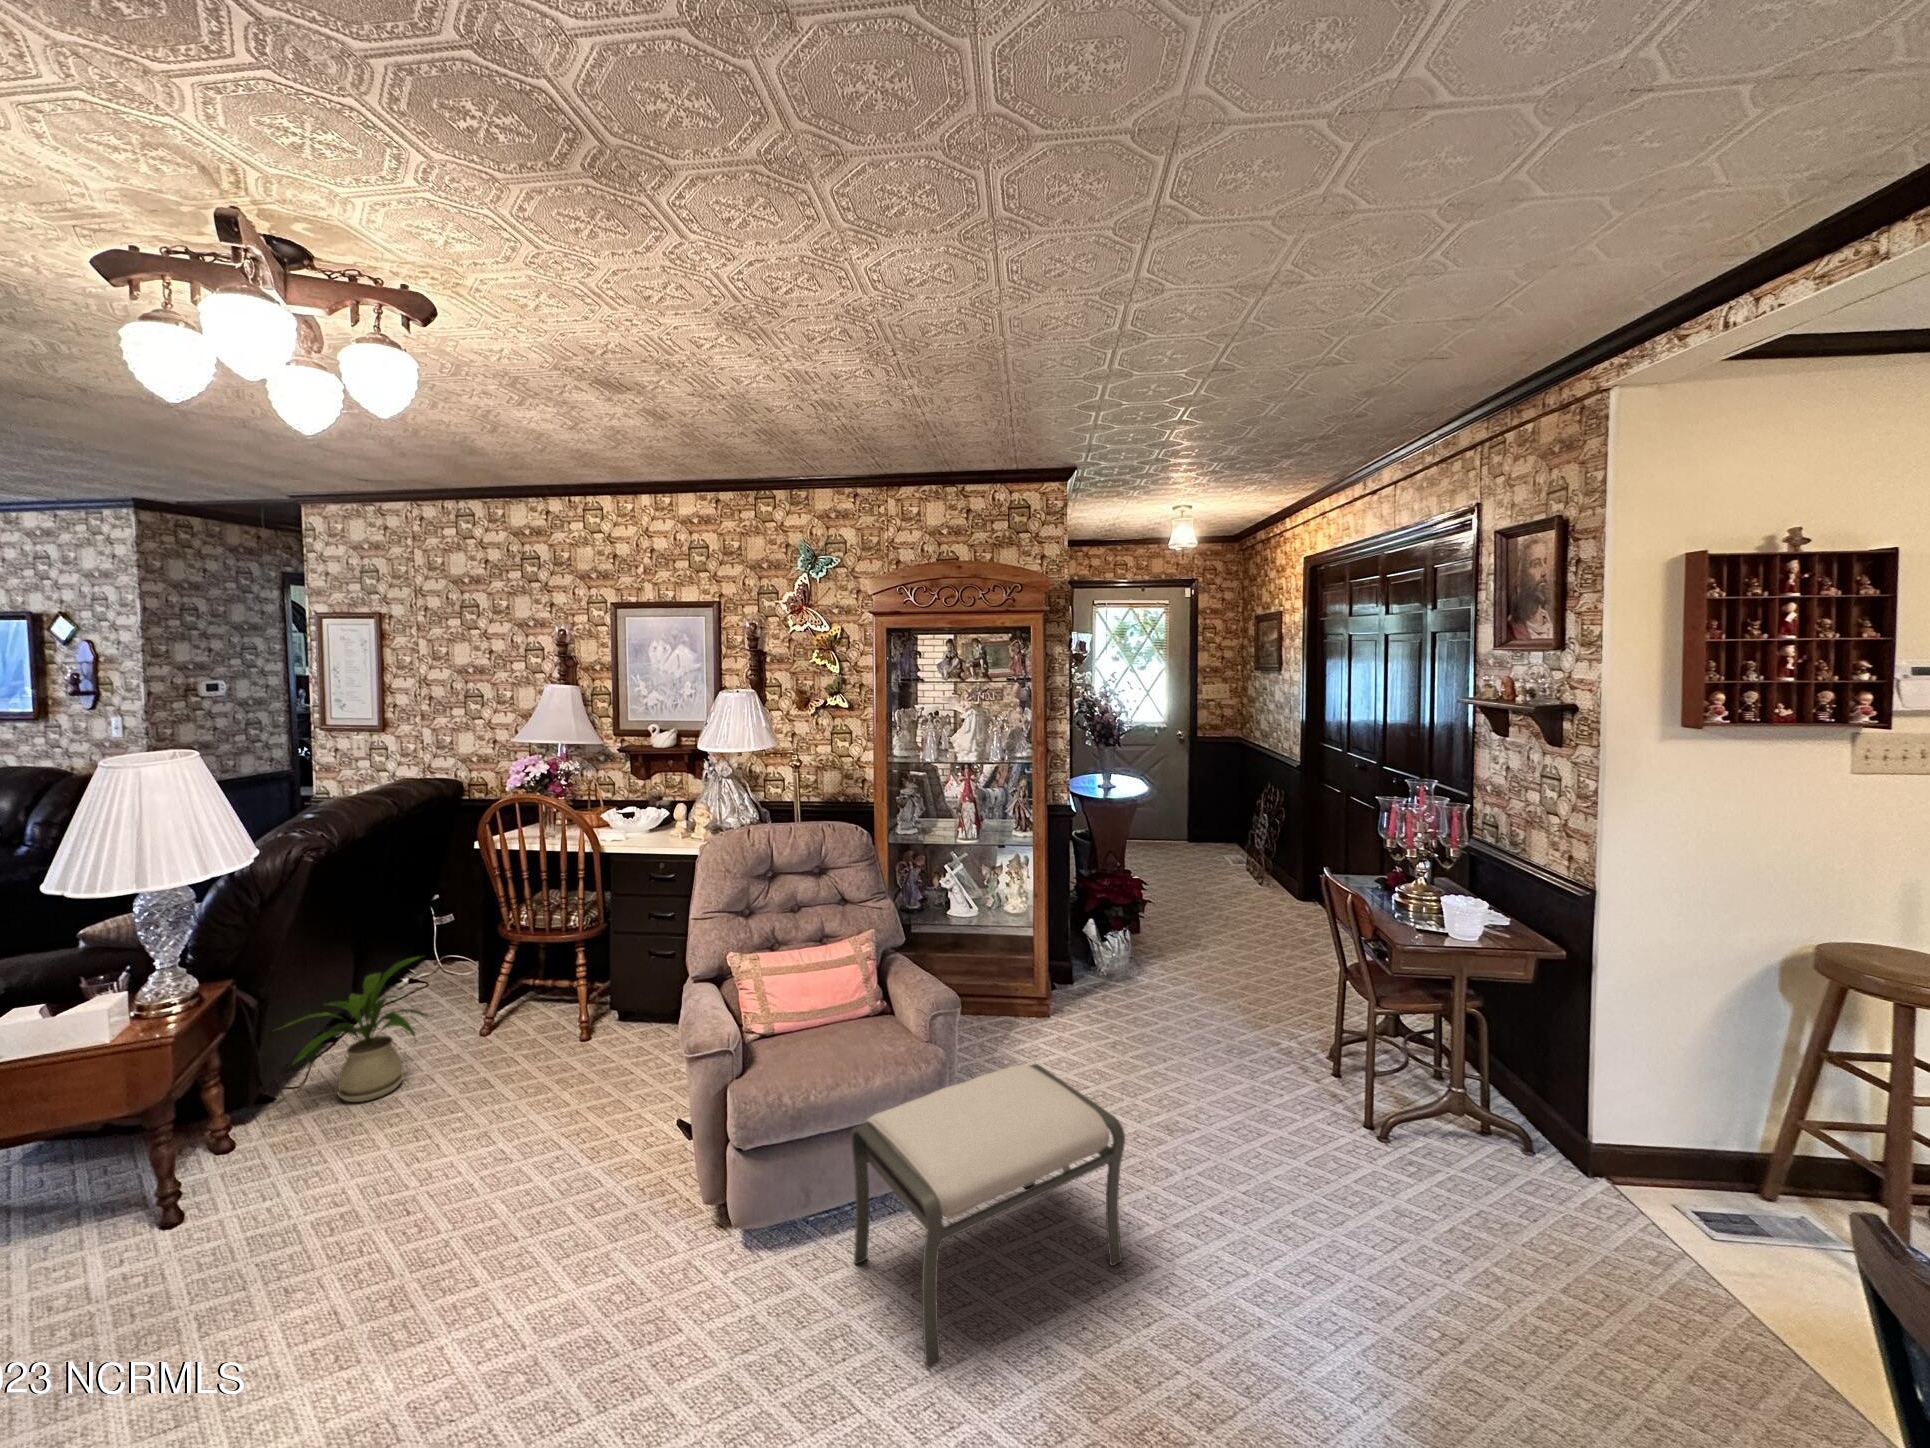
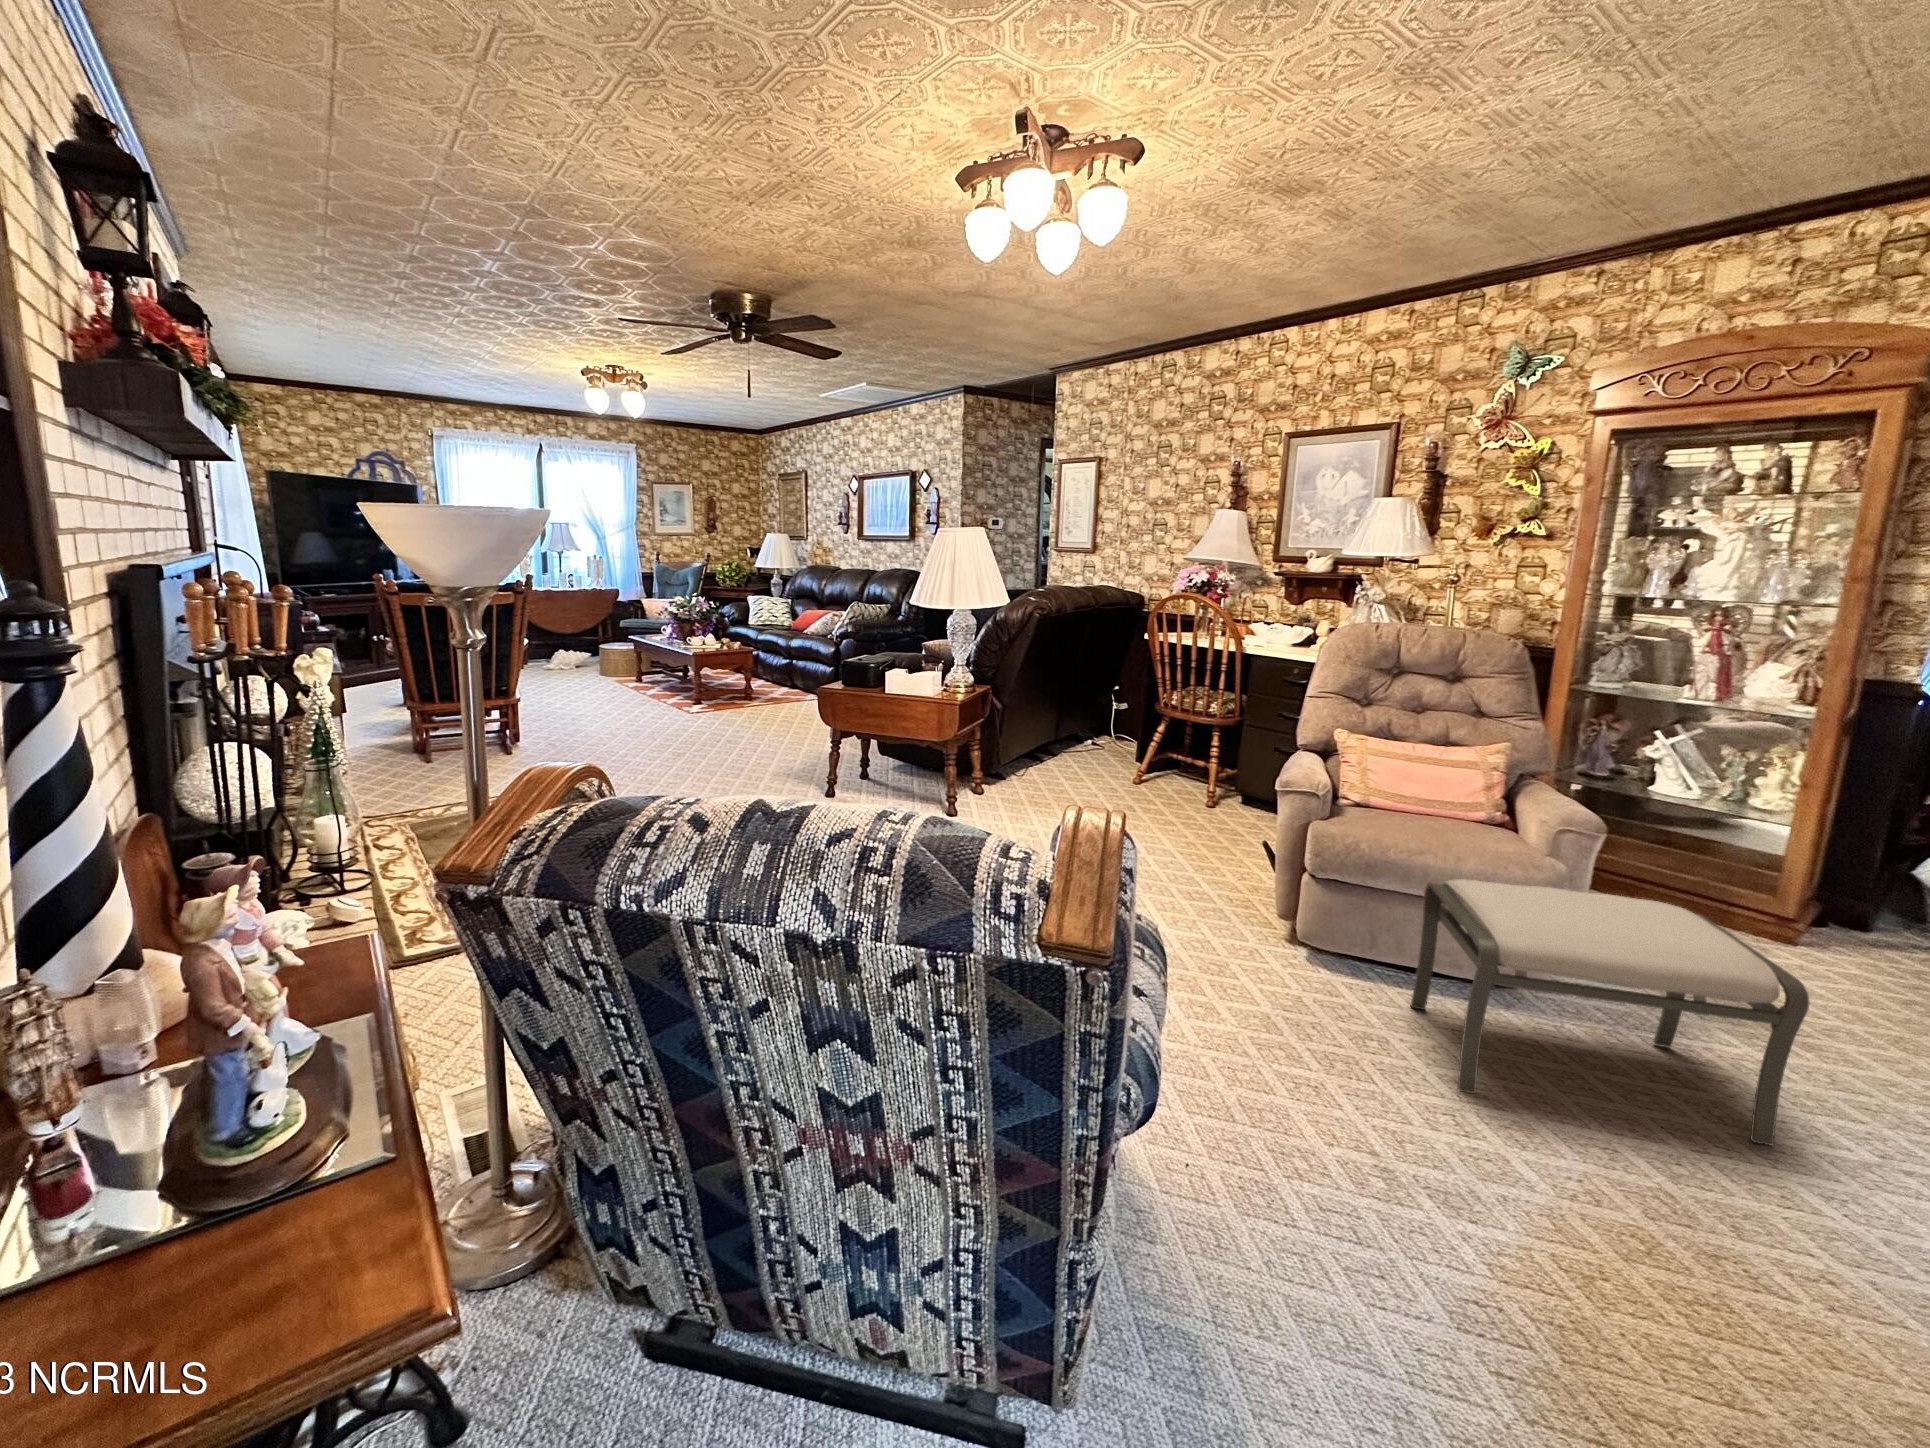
house plant: present [278,956,426,1102] -> none [1009,704,1102,794]

